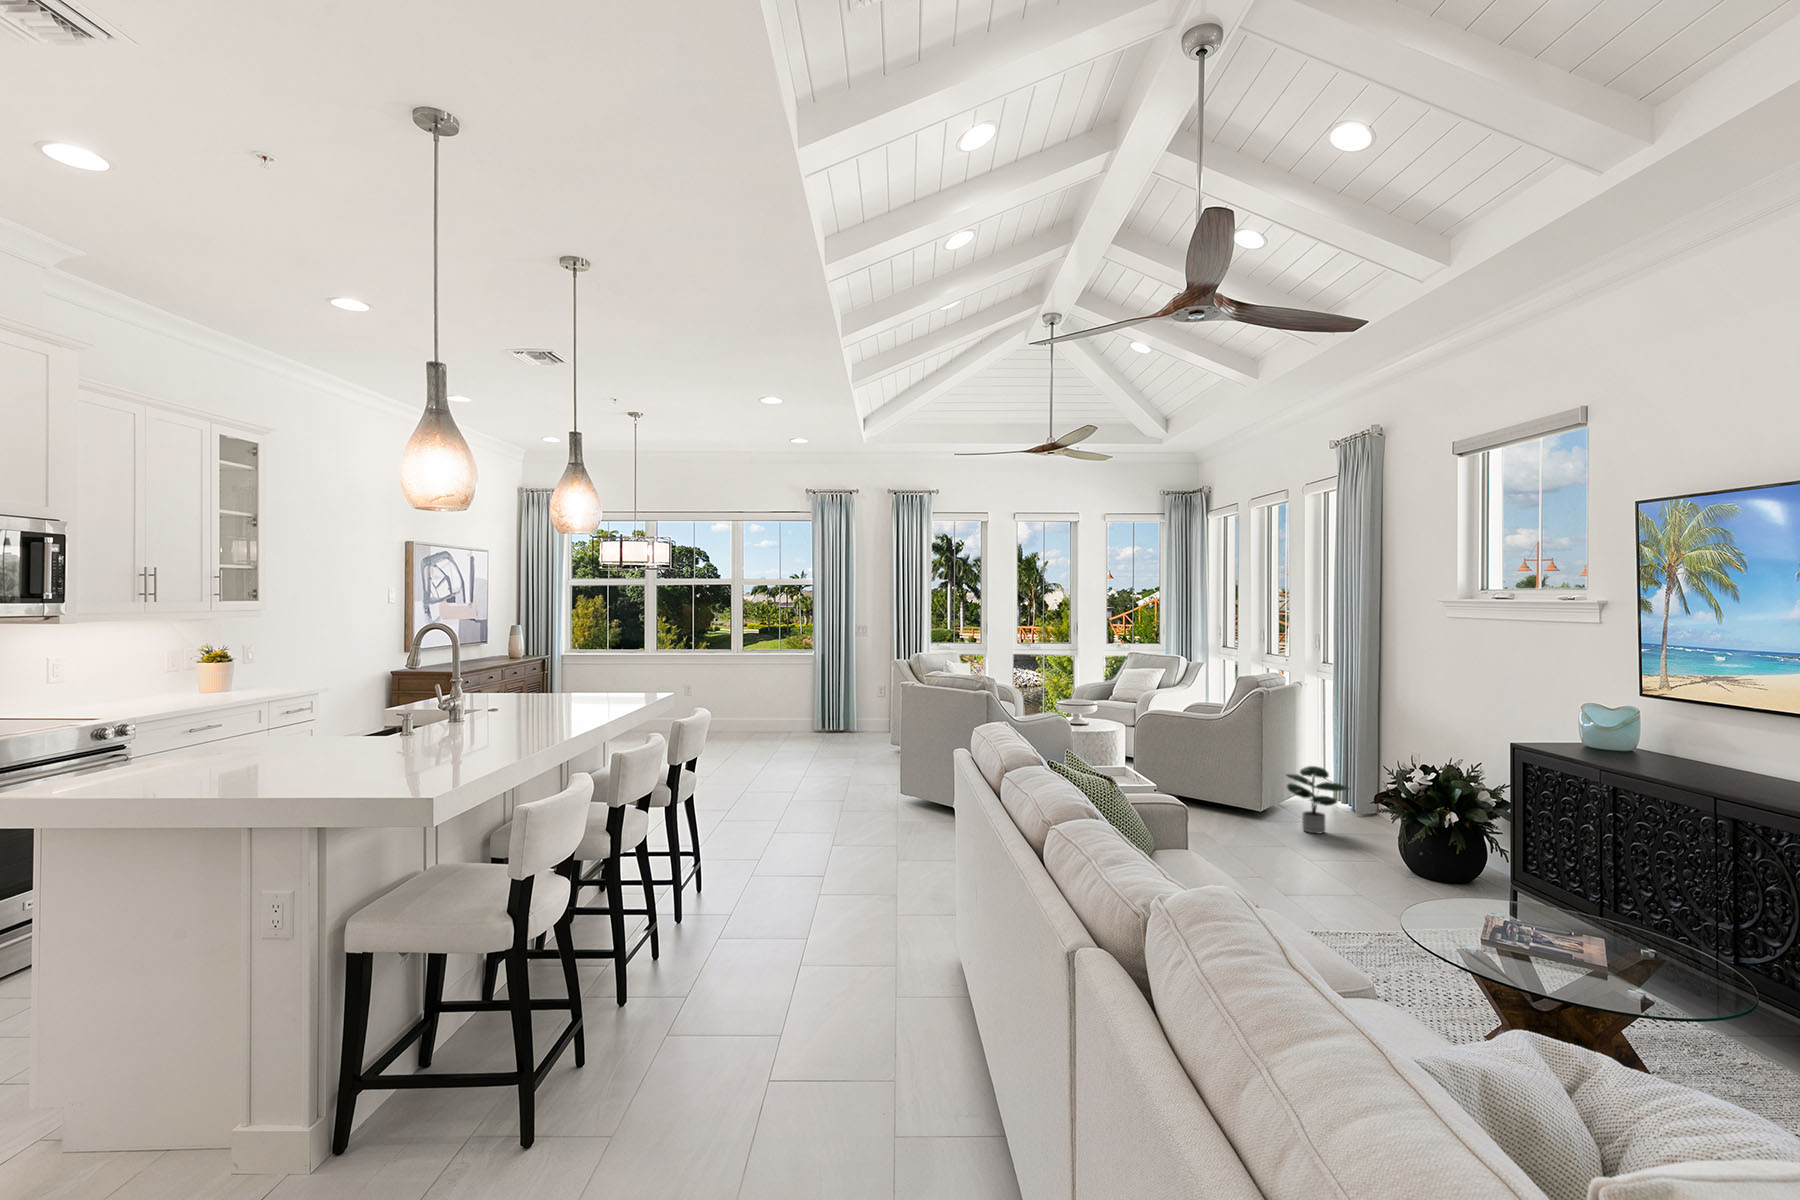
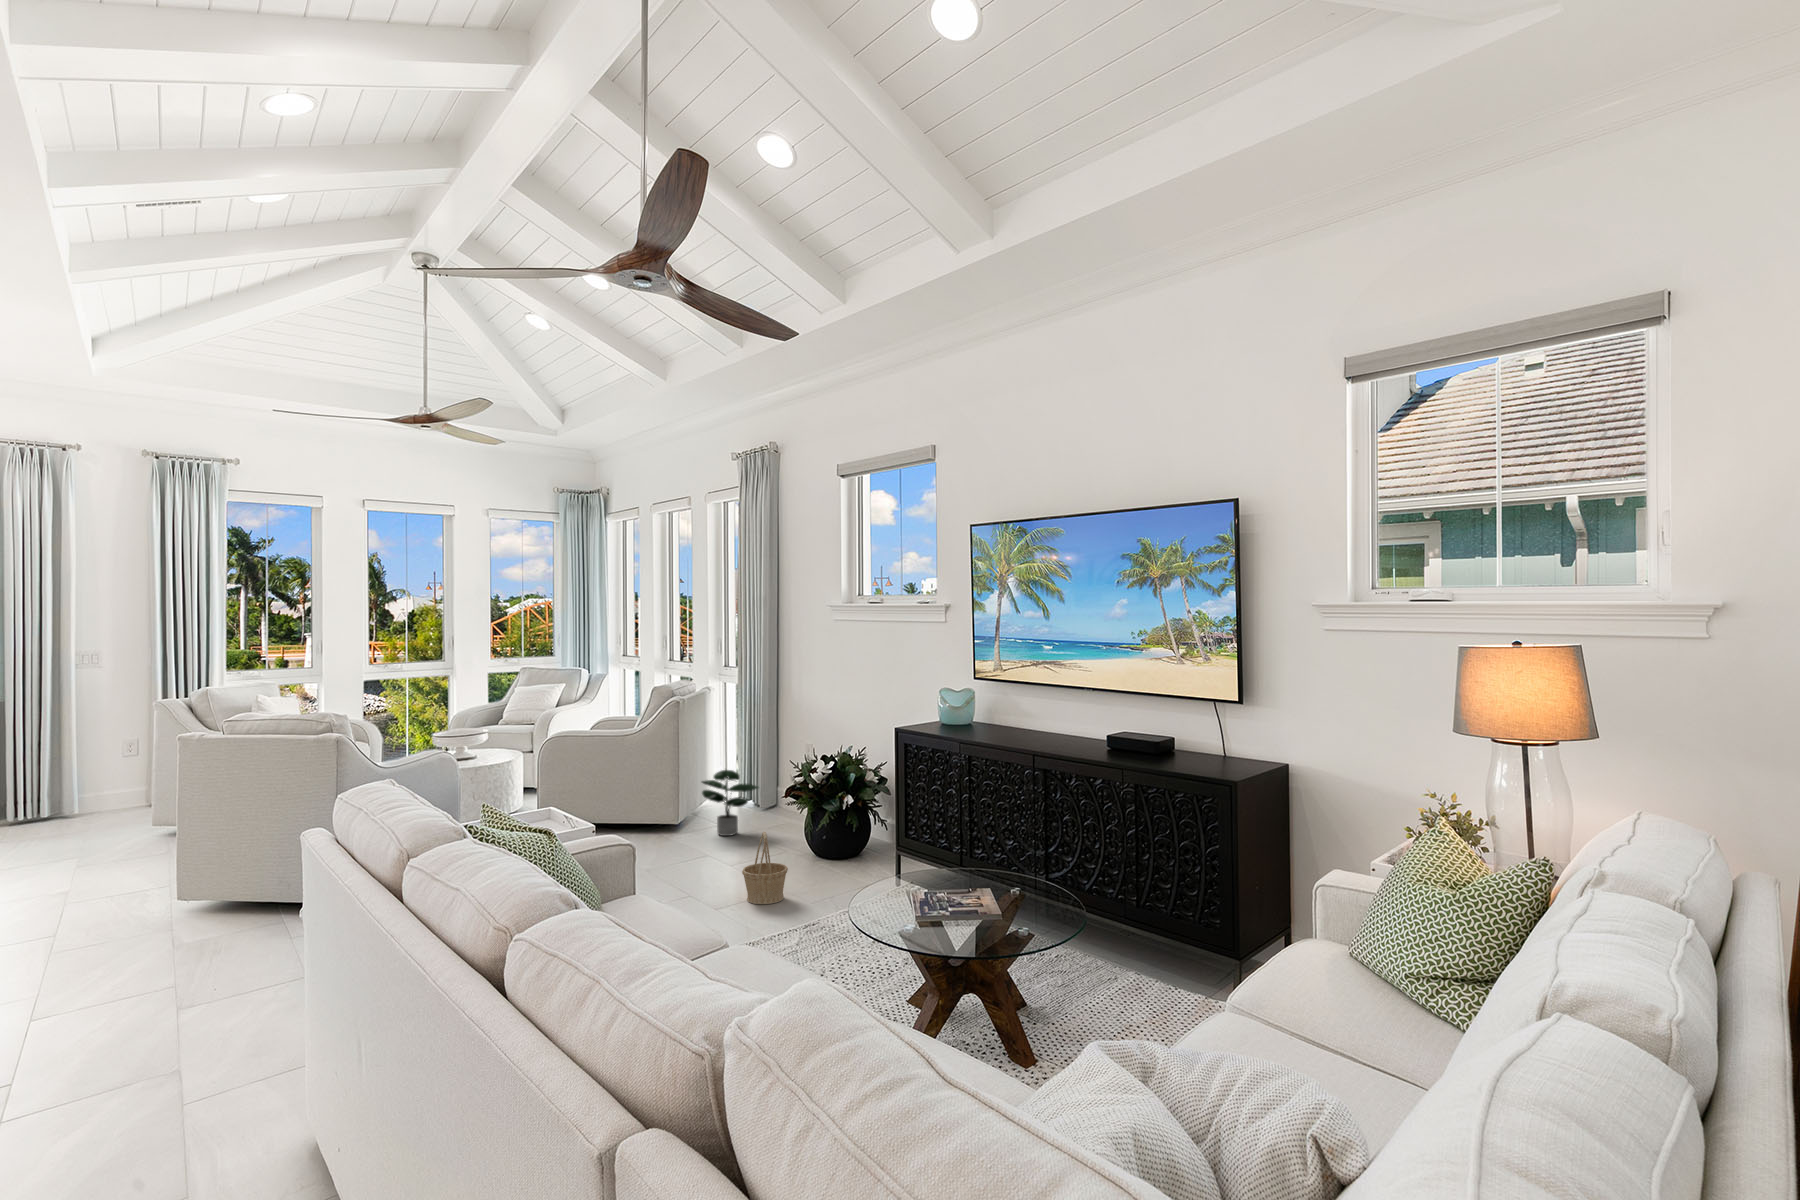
basket: none [1316,835,1369,912] -> present [742,832,788,904]

